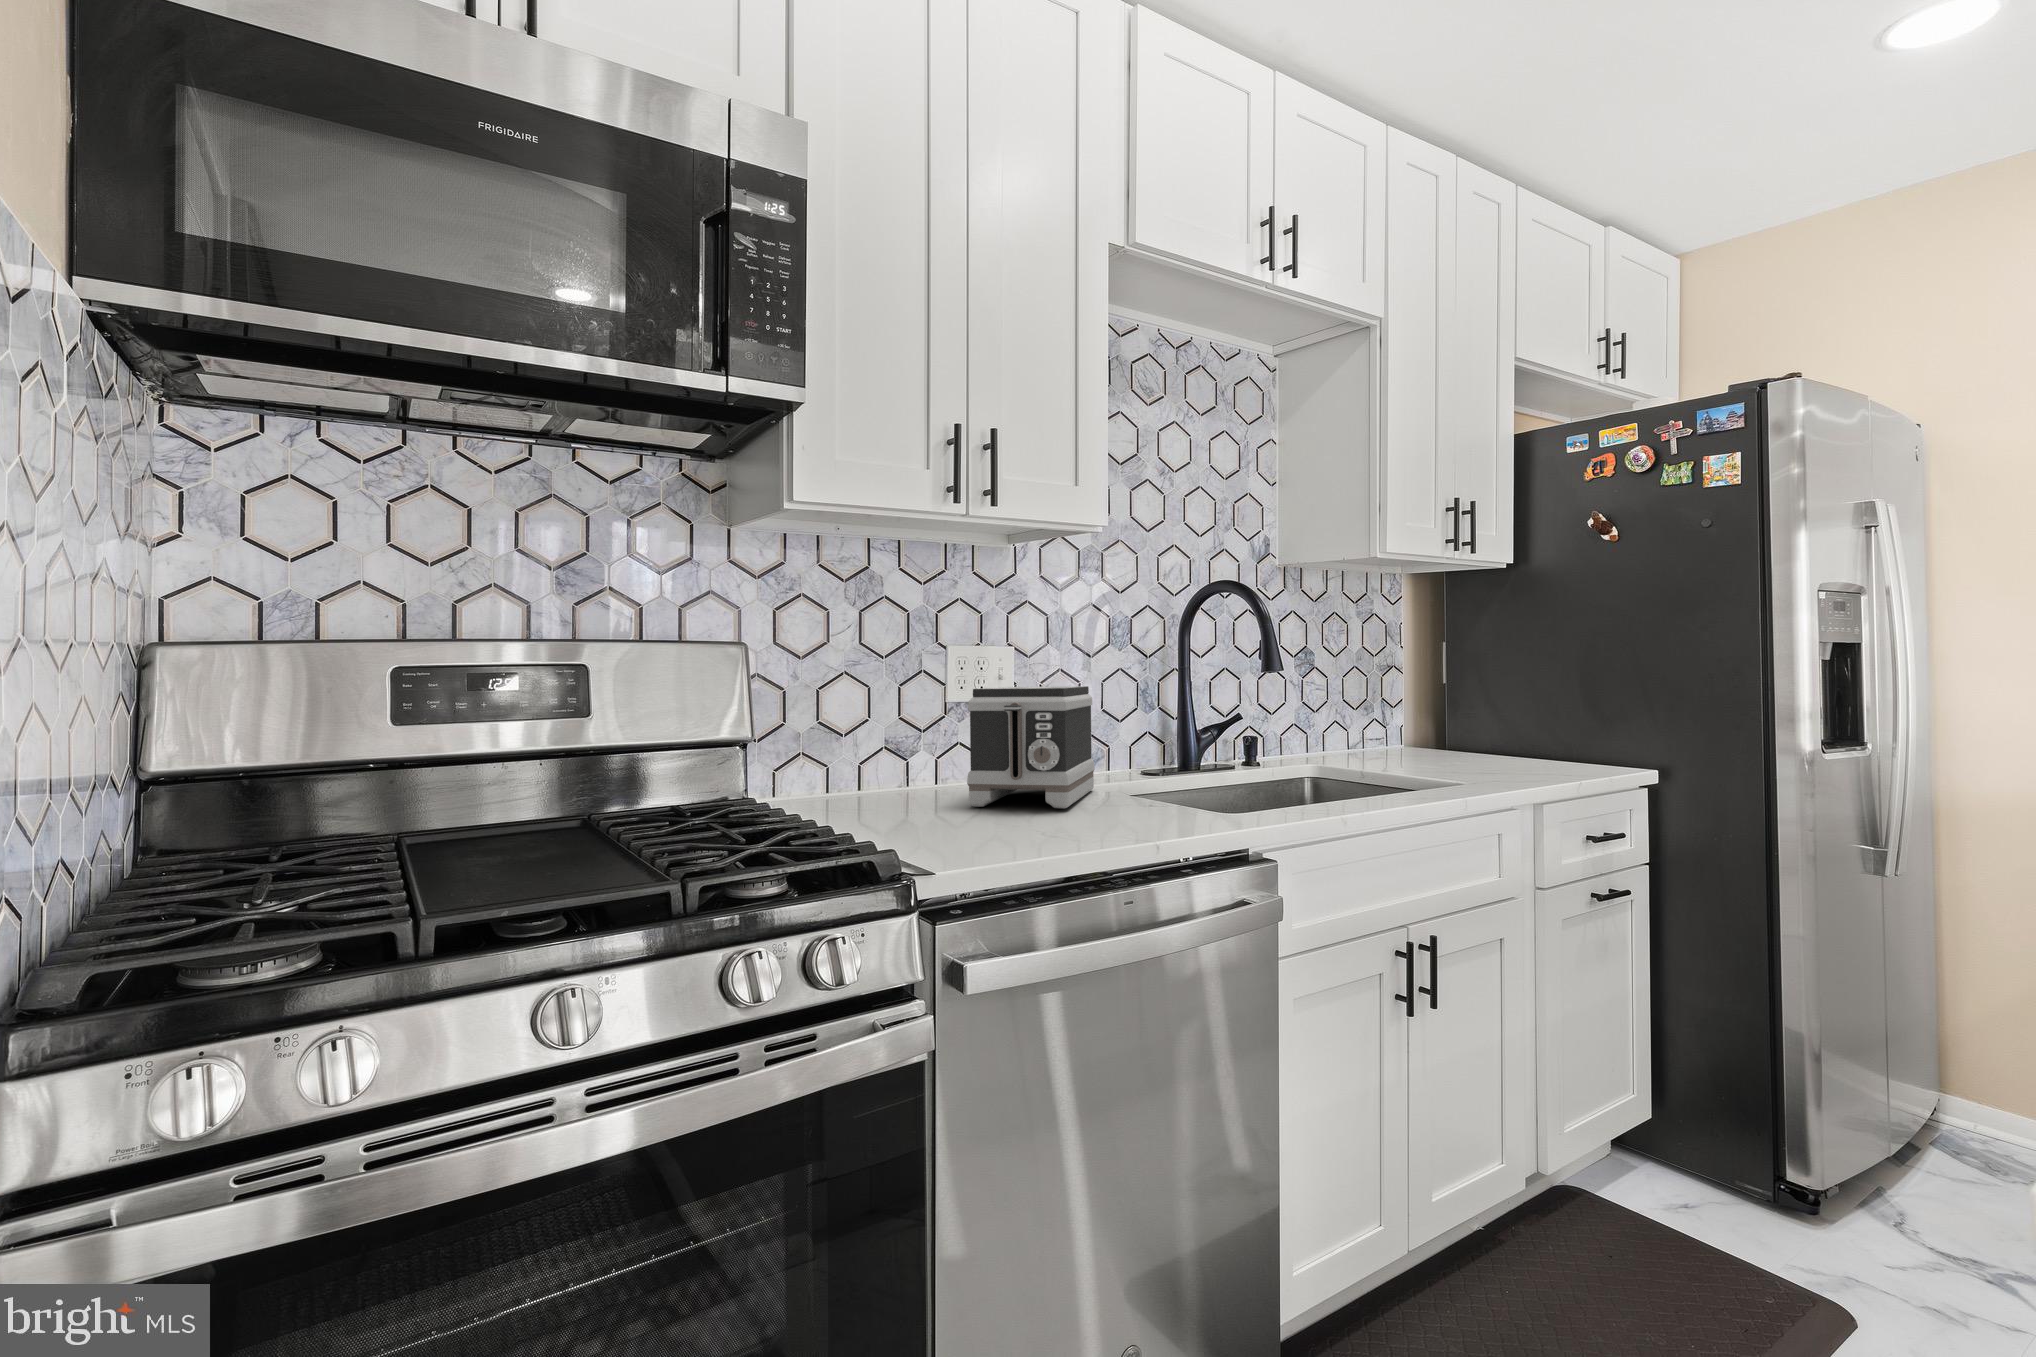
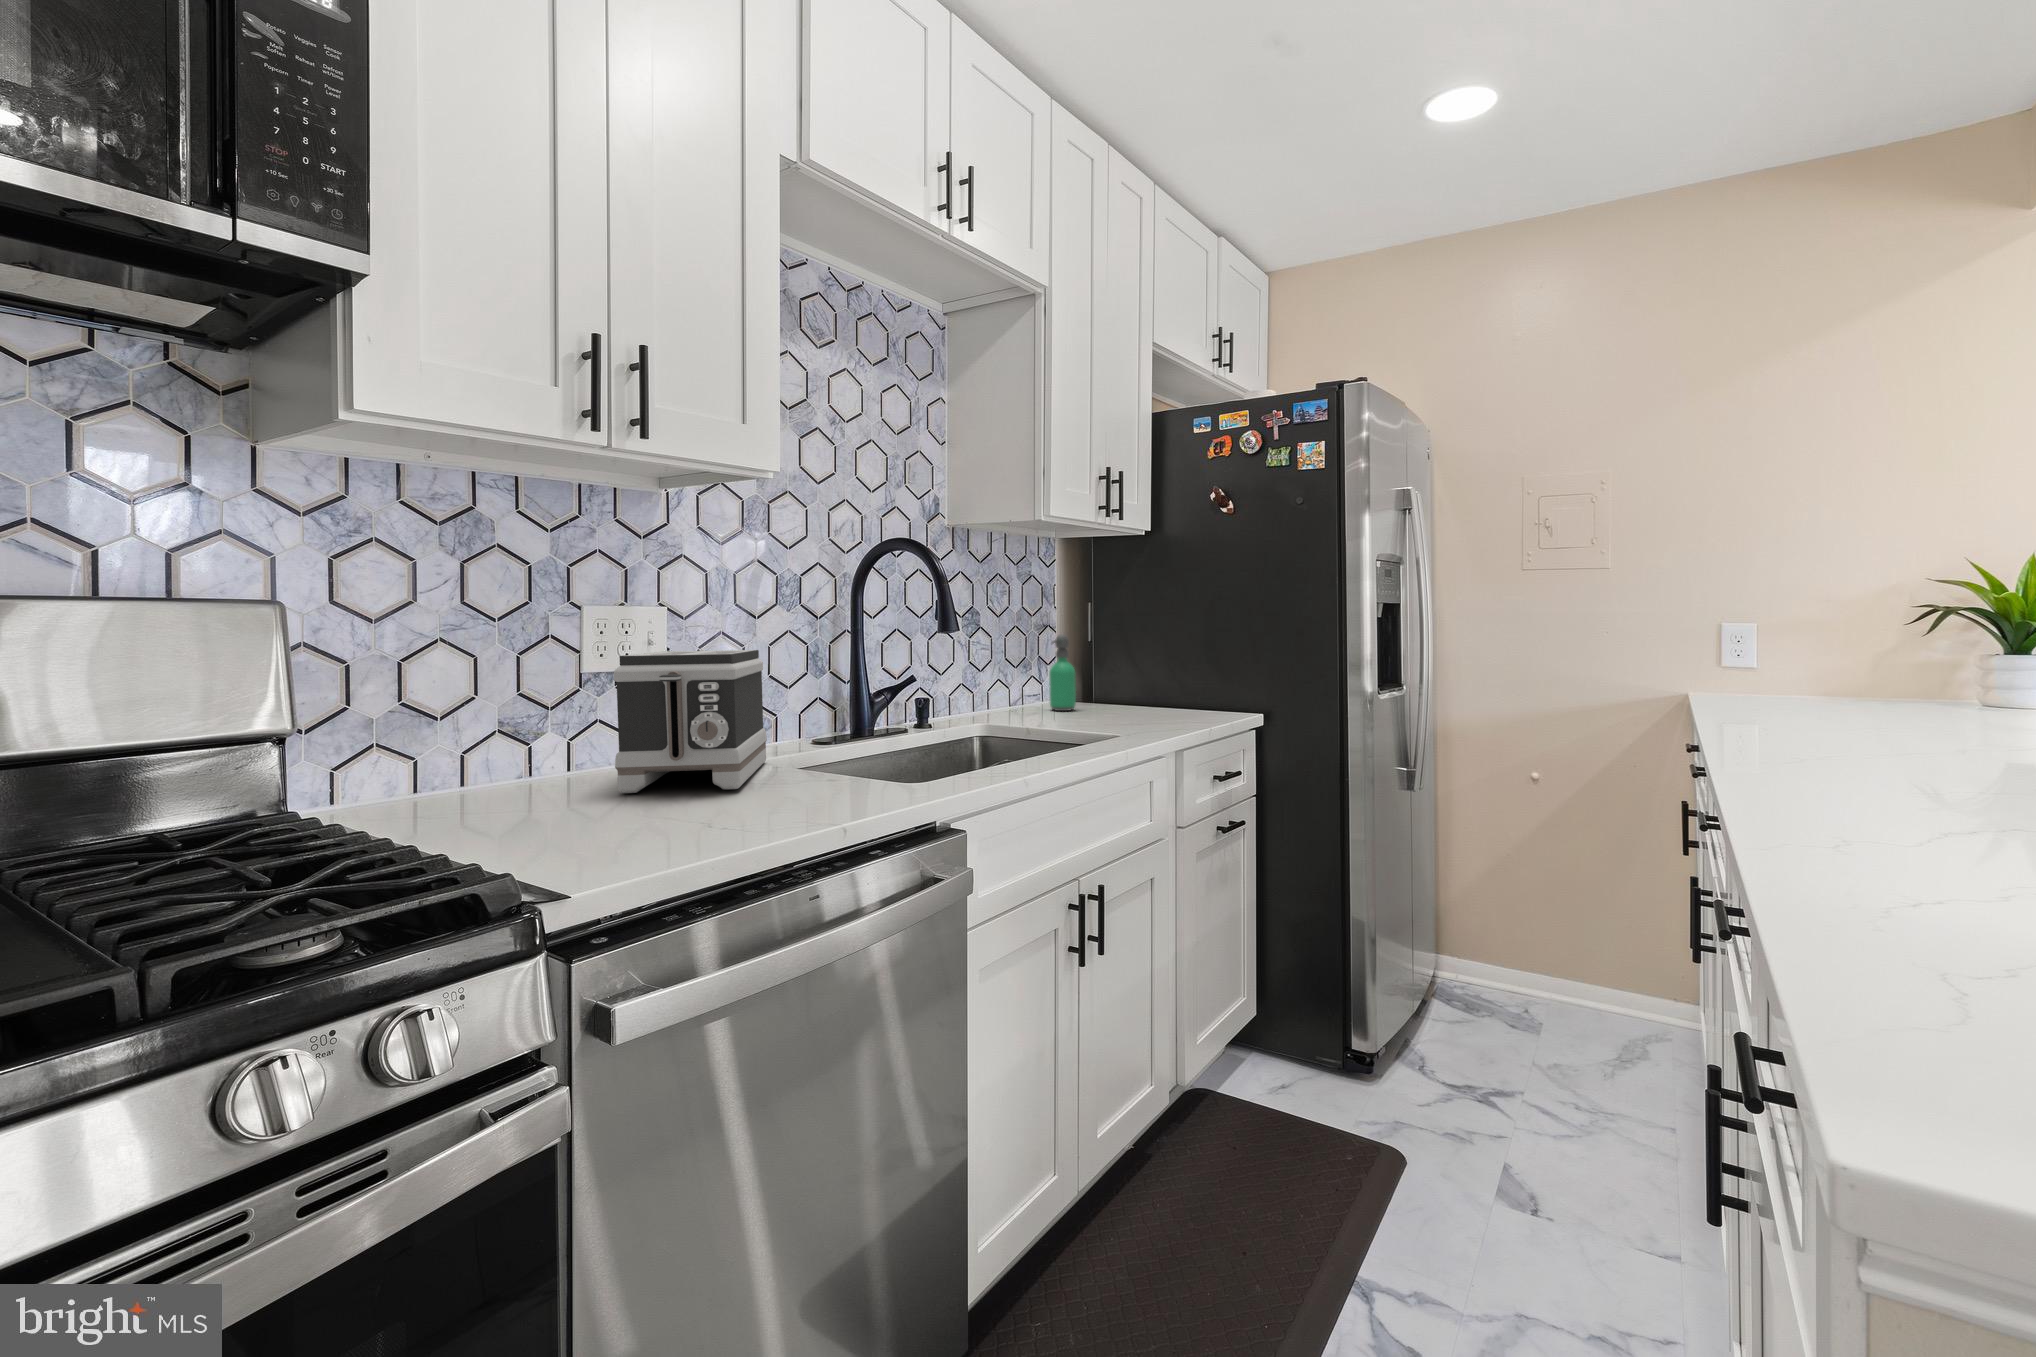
soap dispenser: none [1394,676,1424,758] -> present [1049,635,1076,711]

